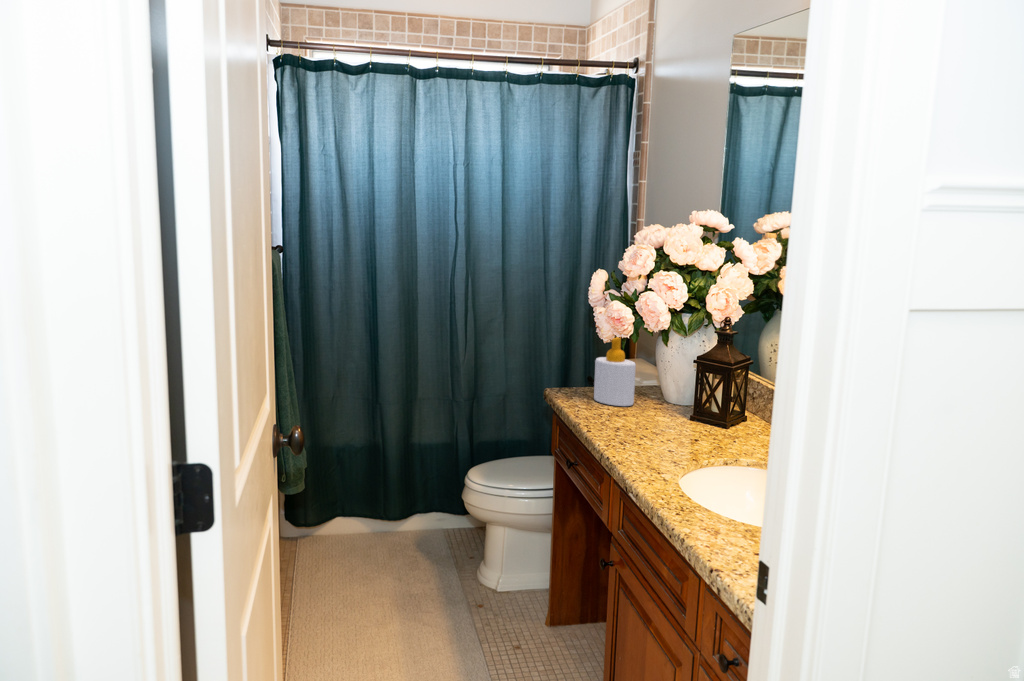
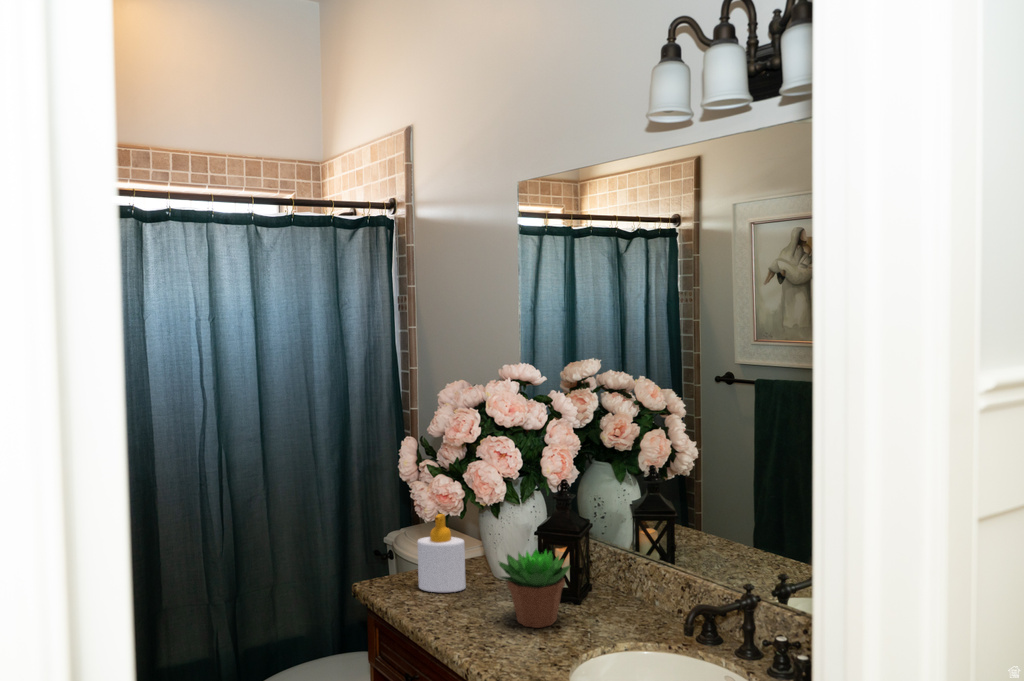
succulent plant: none [643,372,712,442] -> present [498,549,570,628]

